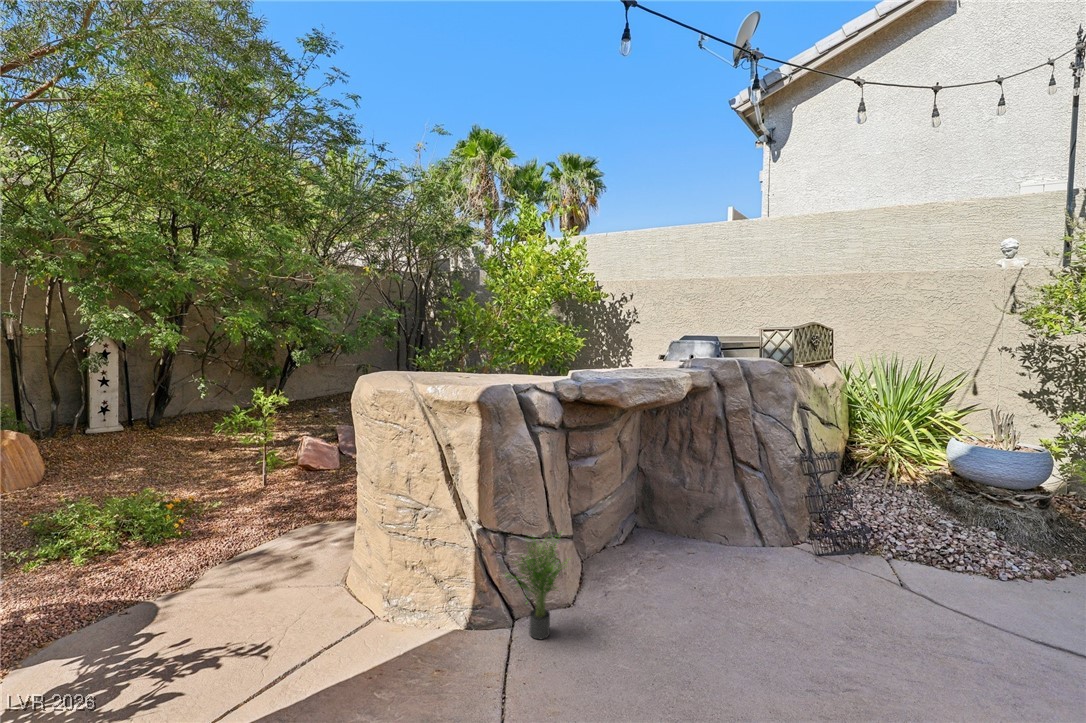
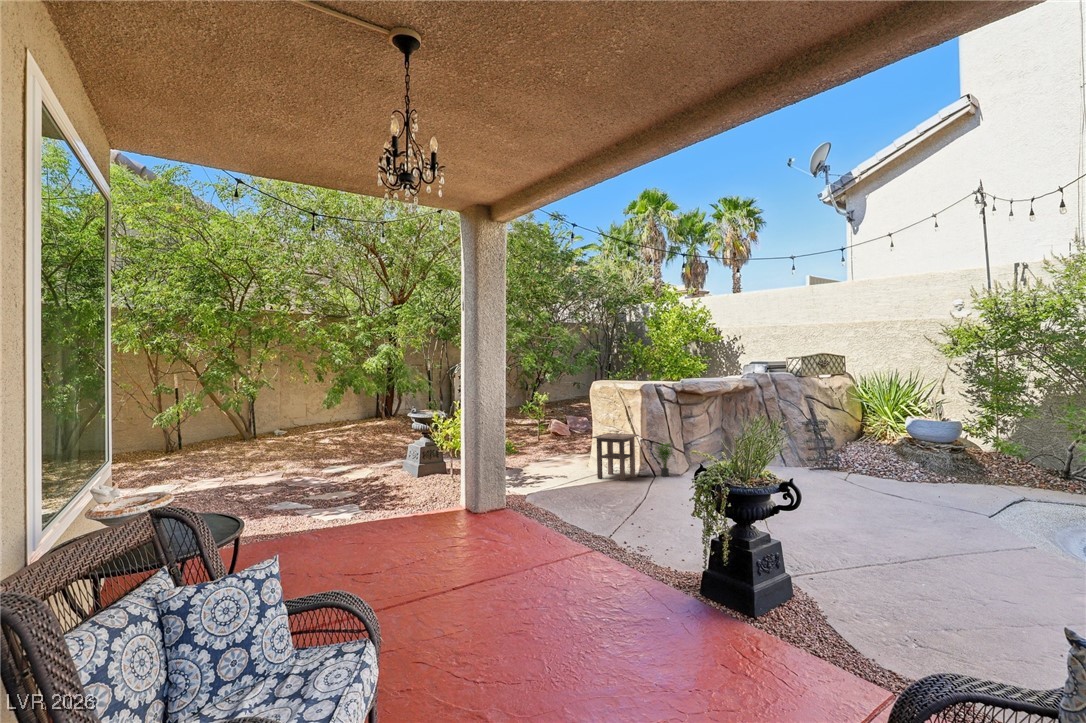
side table: none [323,515,474,691] -> present [592,433,639,480]

